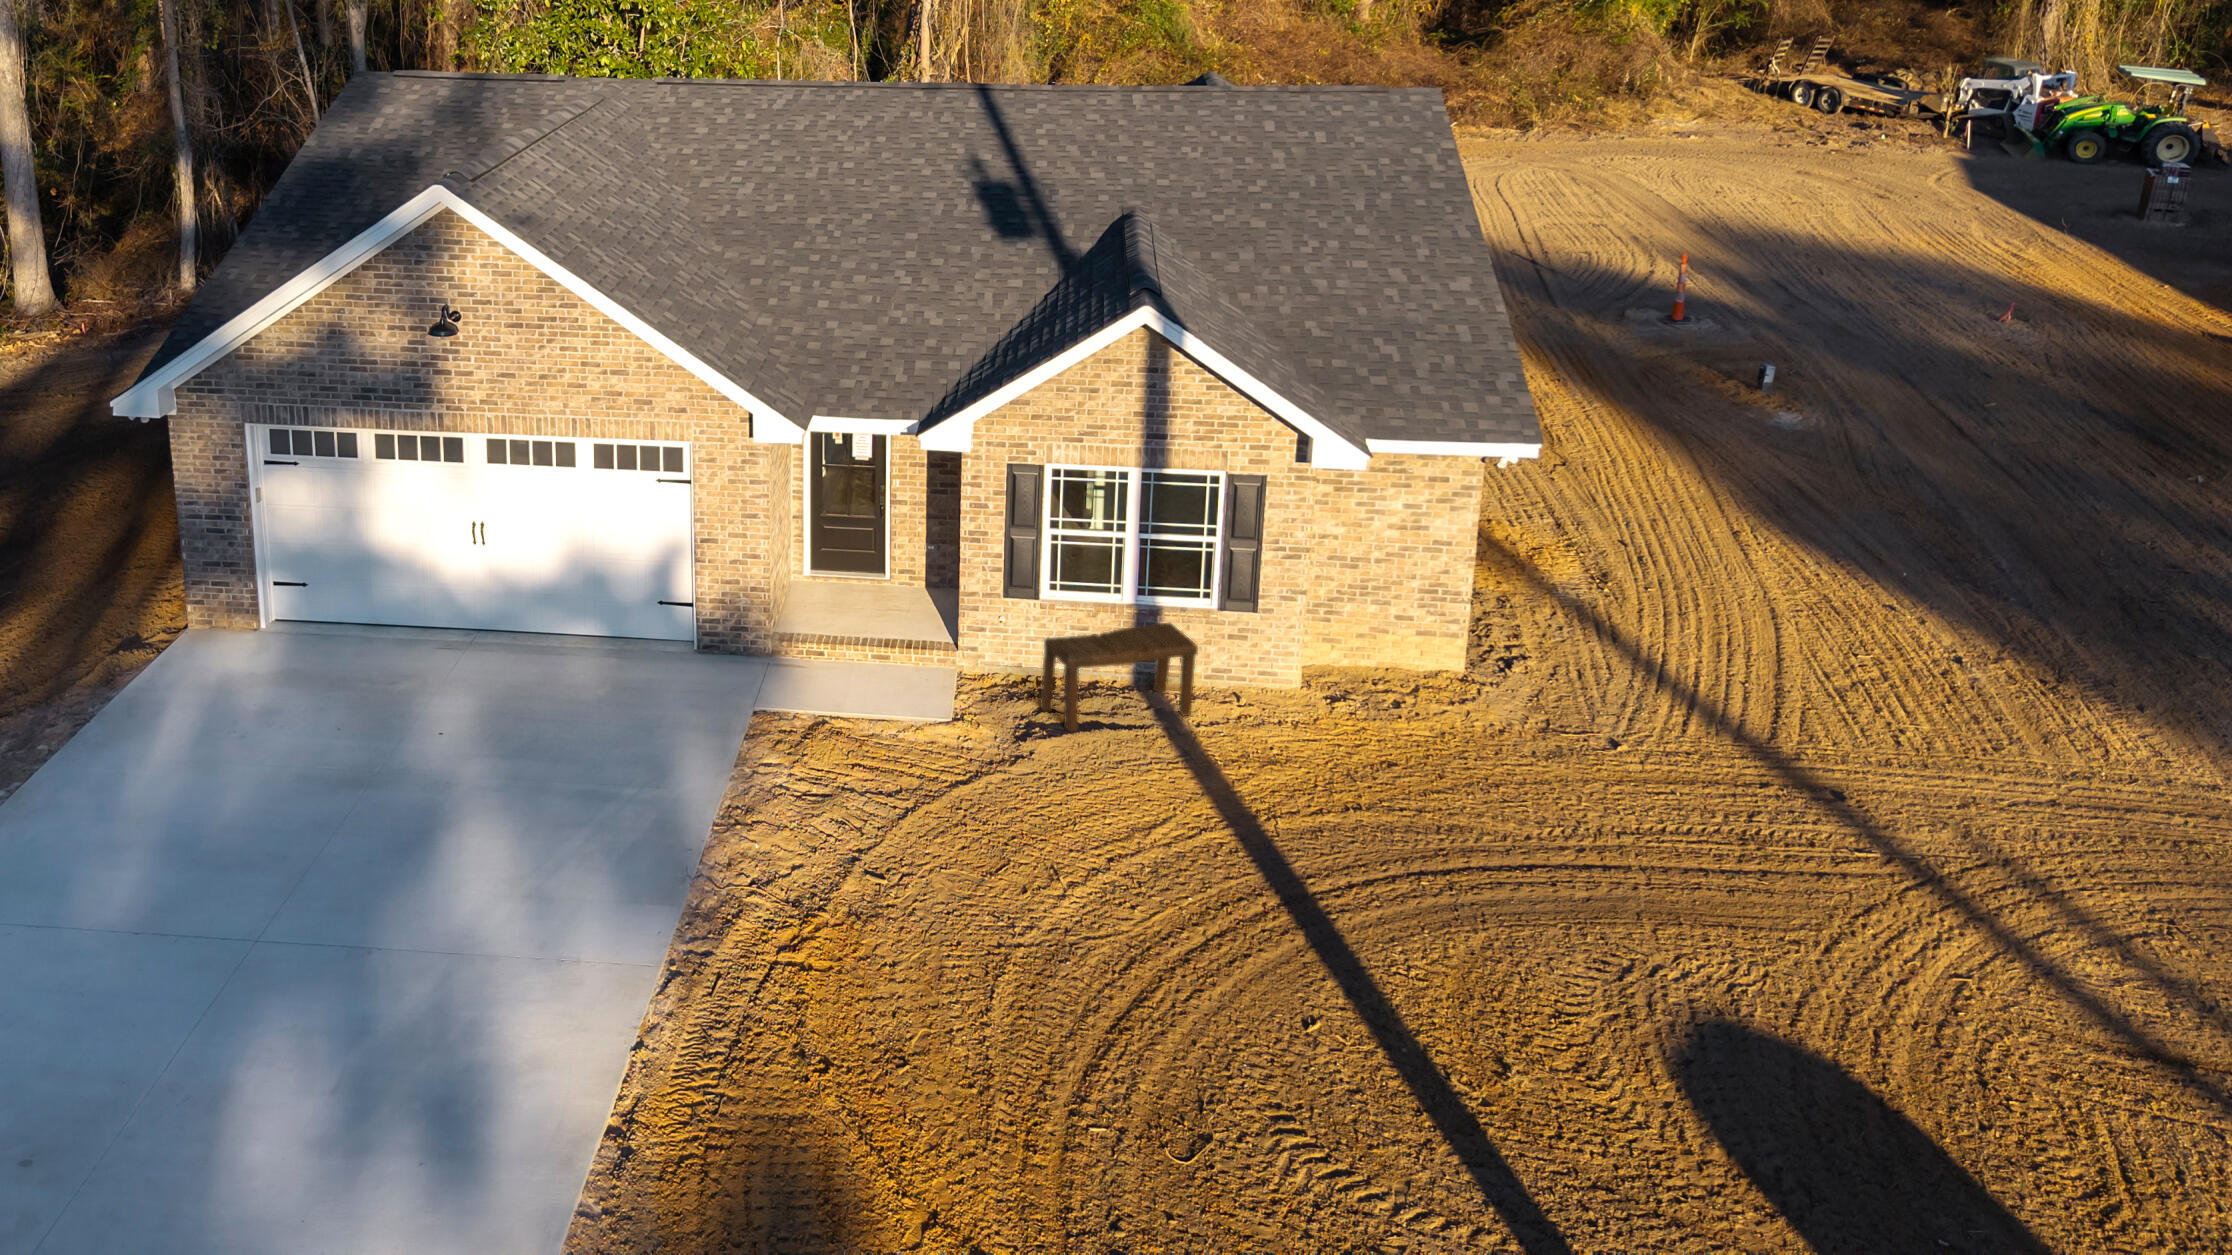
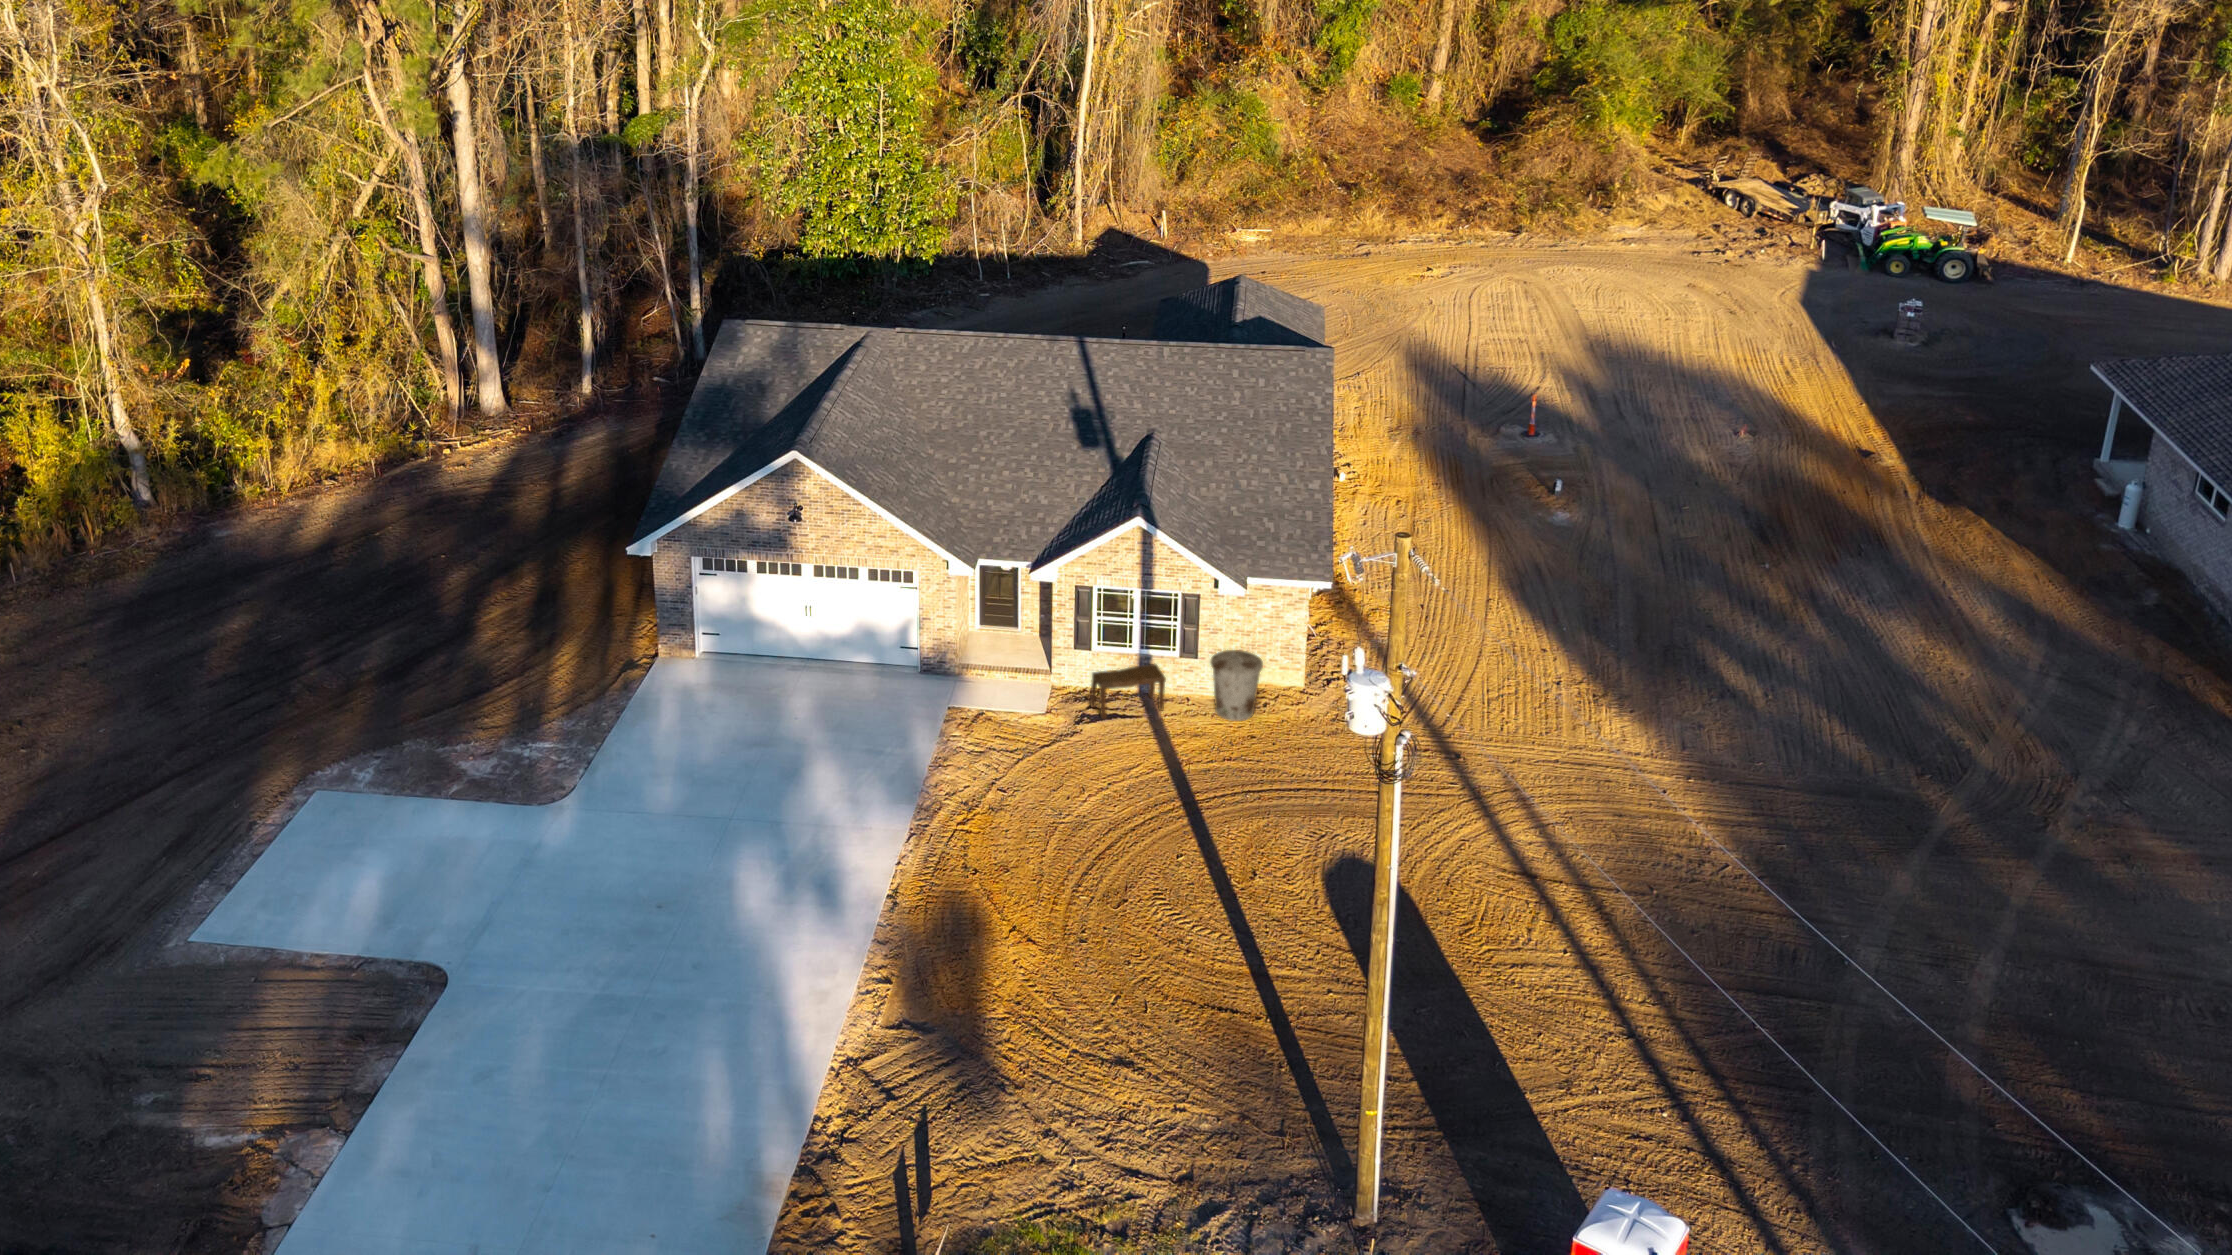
trash can: none [1287,591,1399,734] -> present [1211,650,1263,721]

